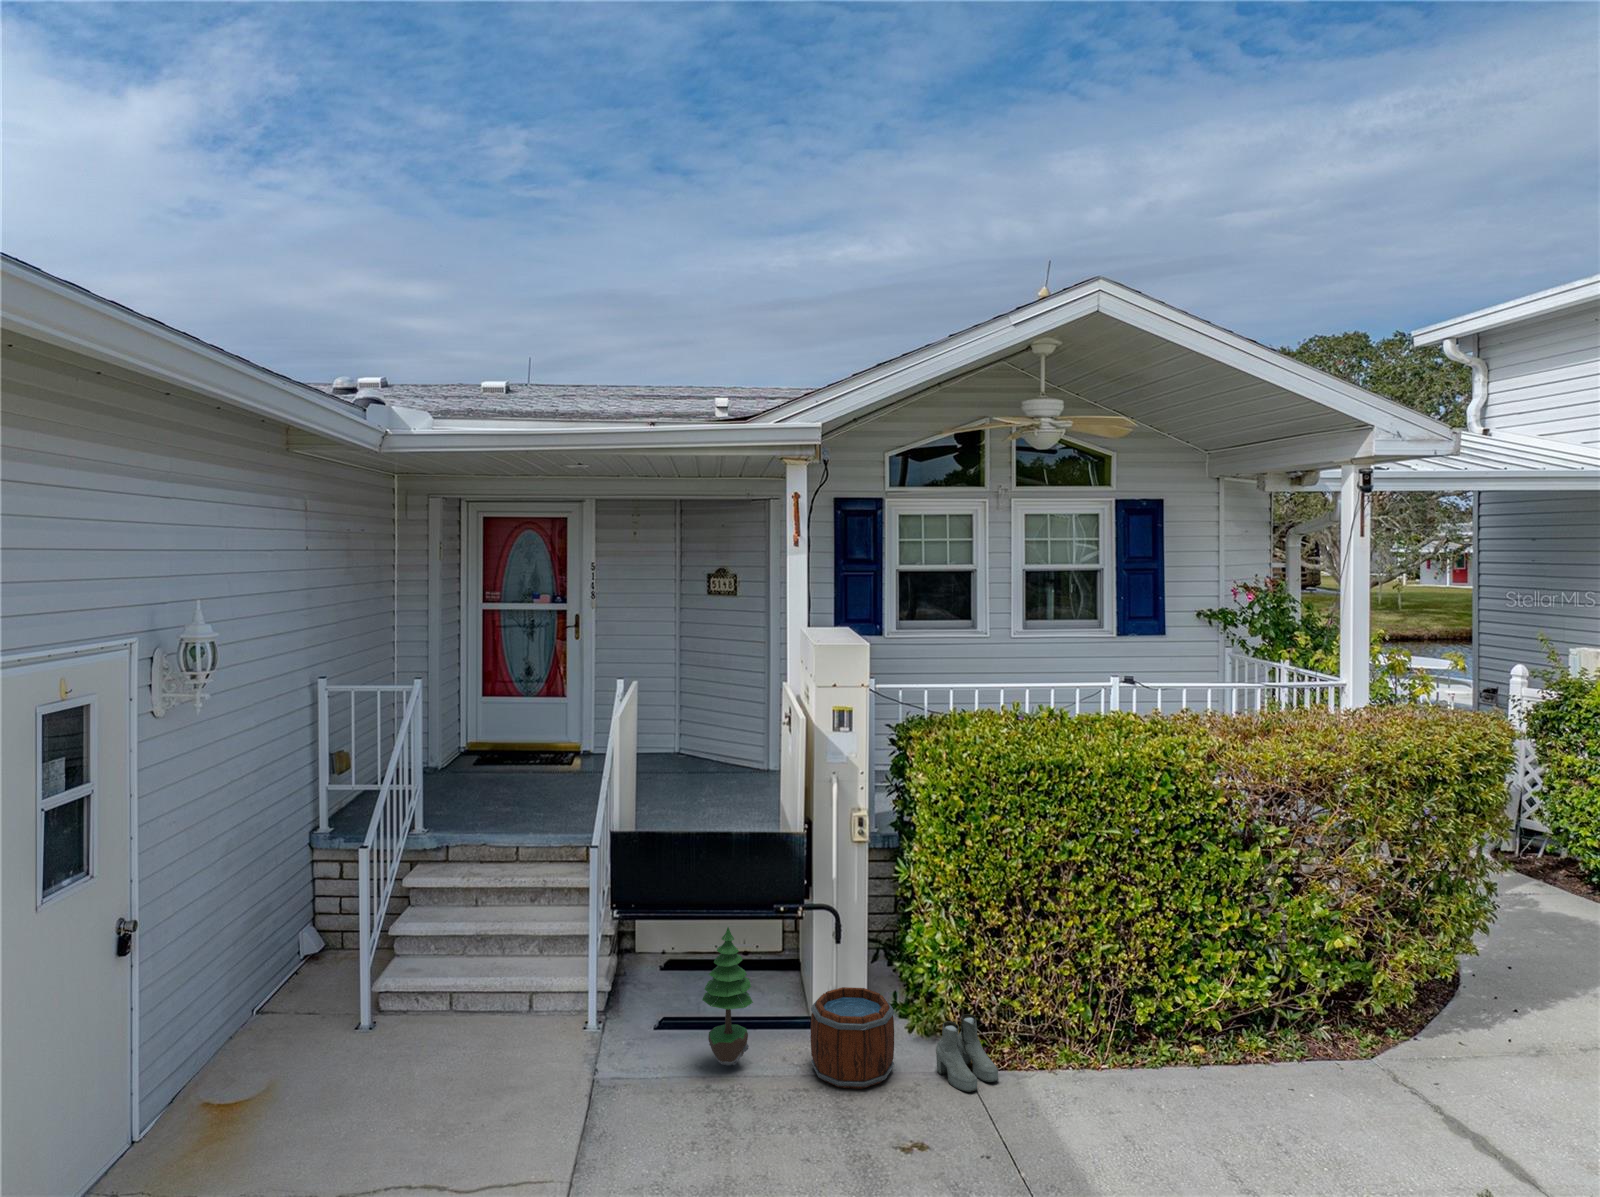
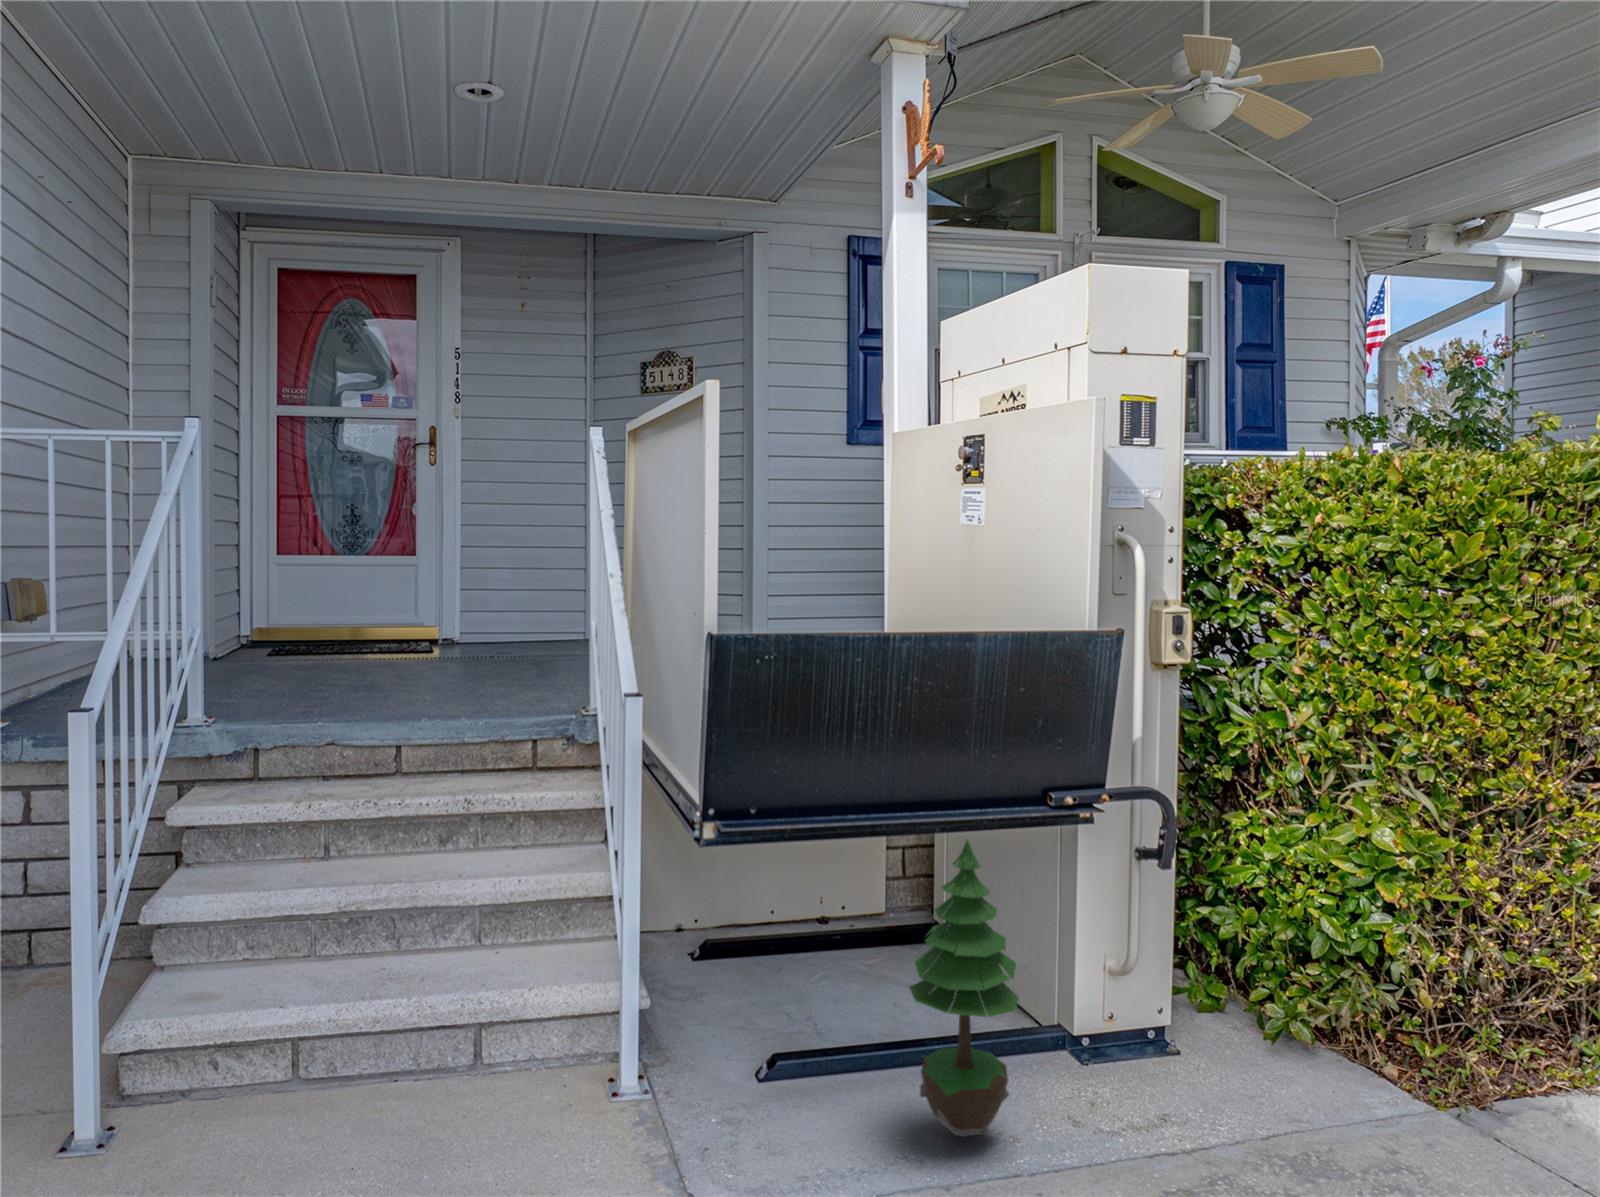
bucket: present [811,987,894,1089] -> none [1125,950,1311,1160]
boots: present [936,1014,998,1092] -> none [1361,984,1500,1139]

